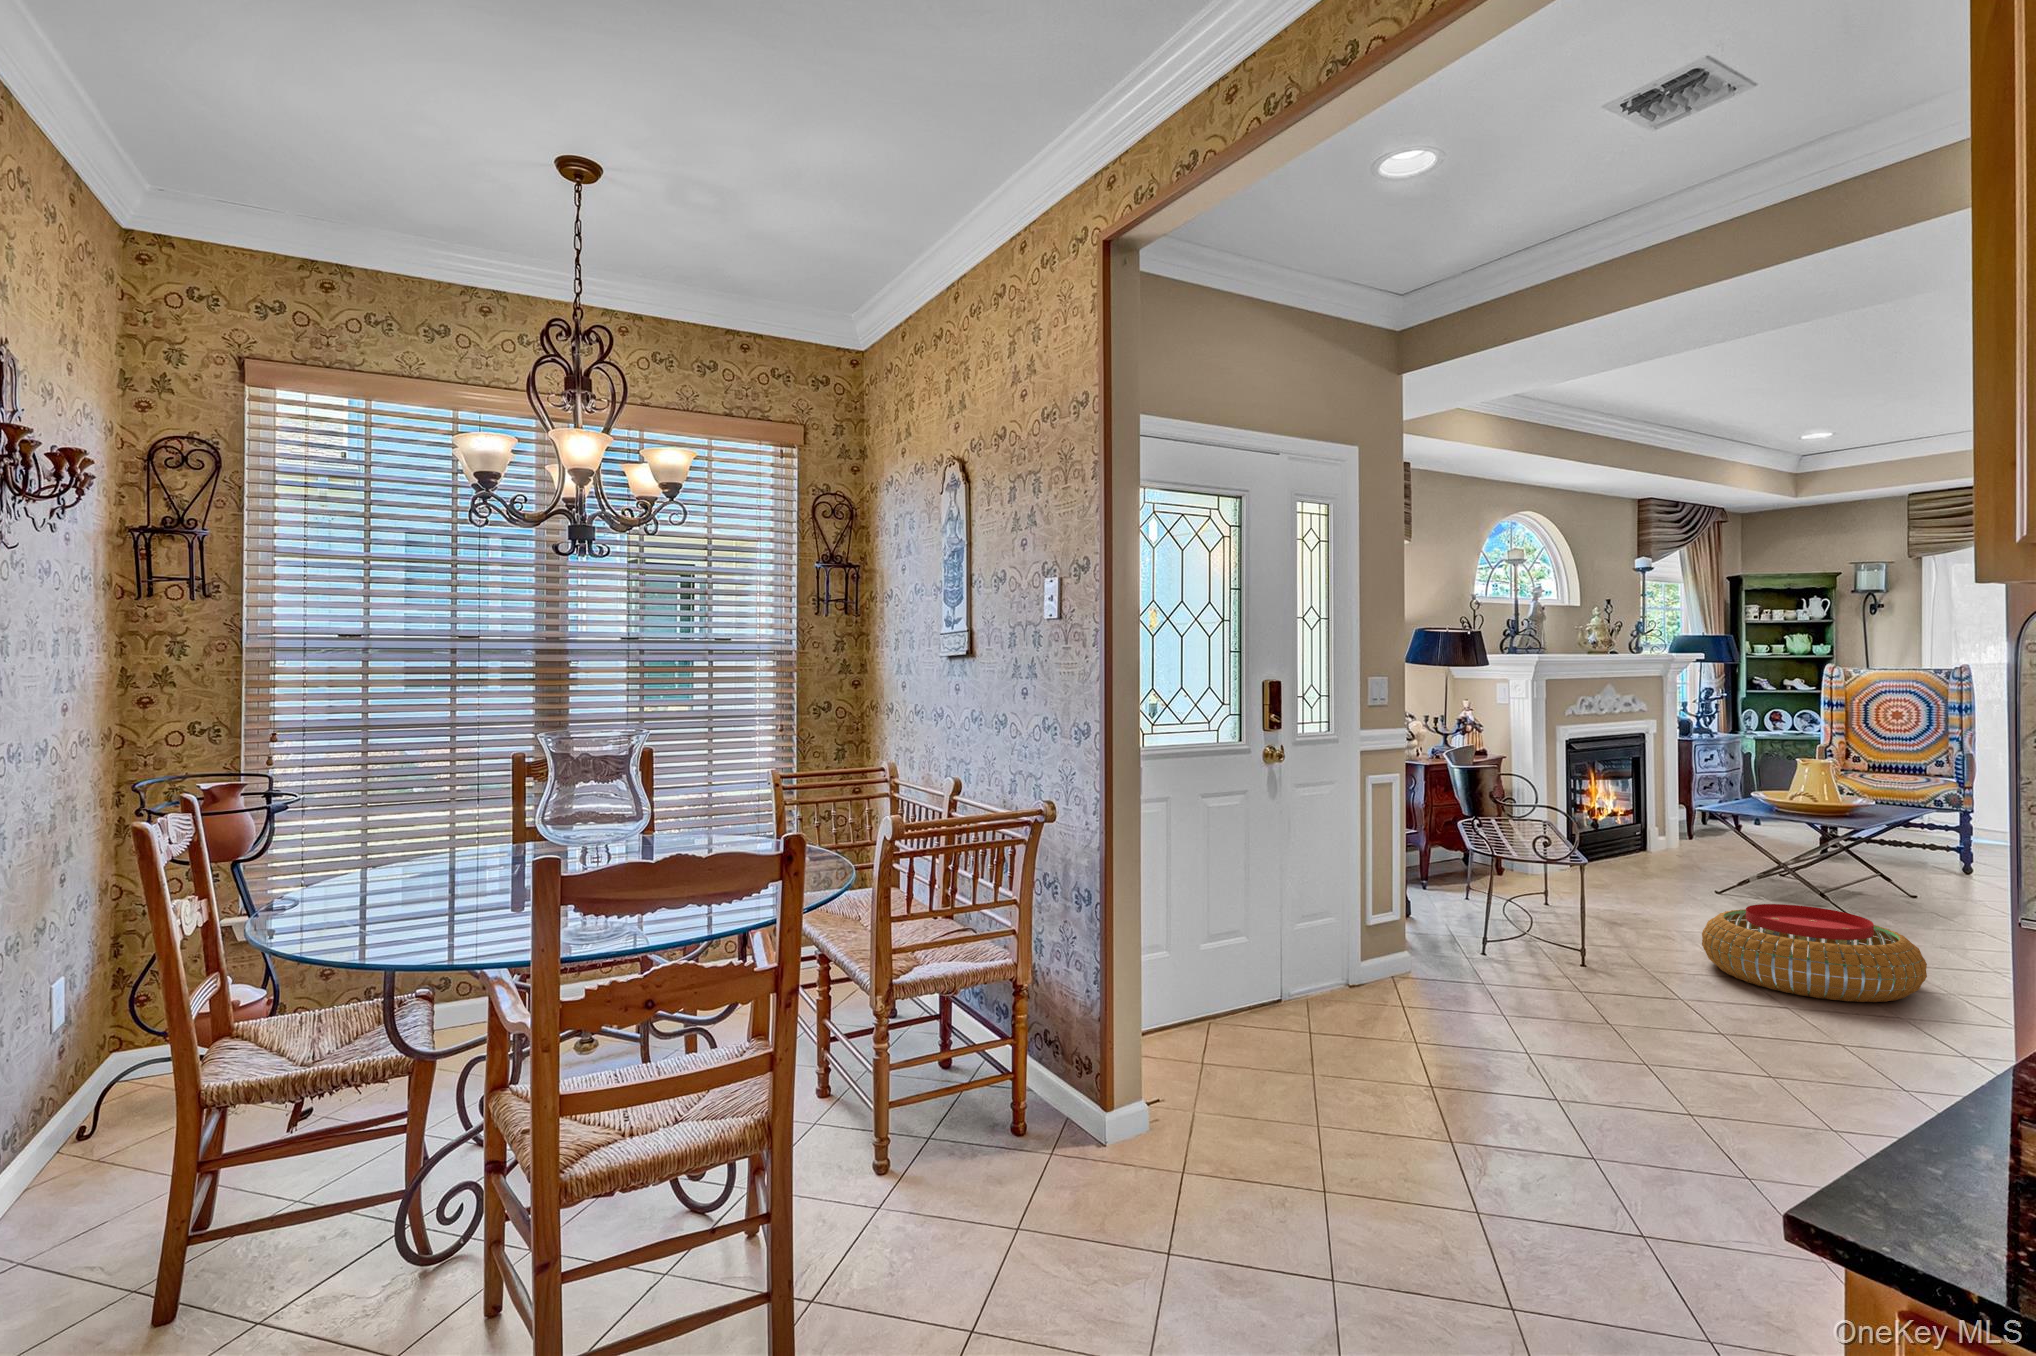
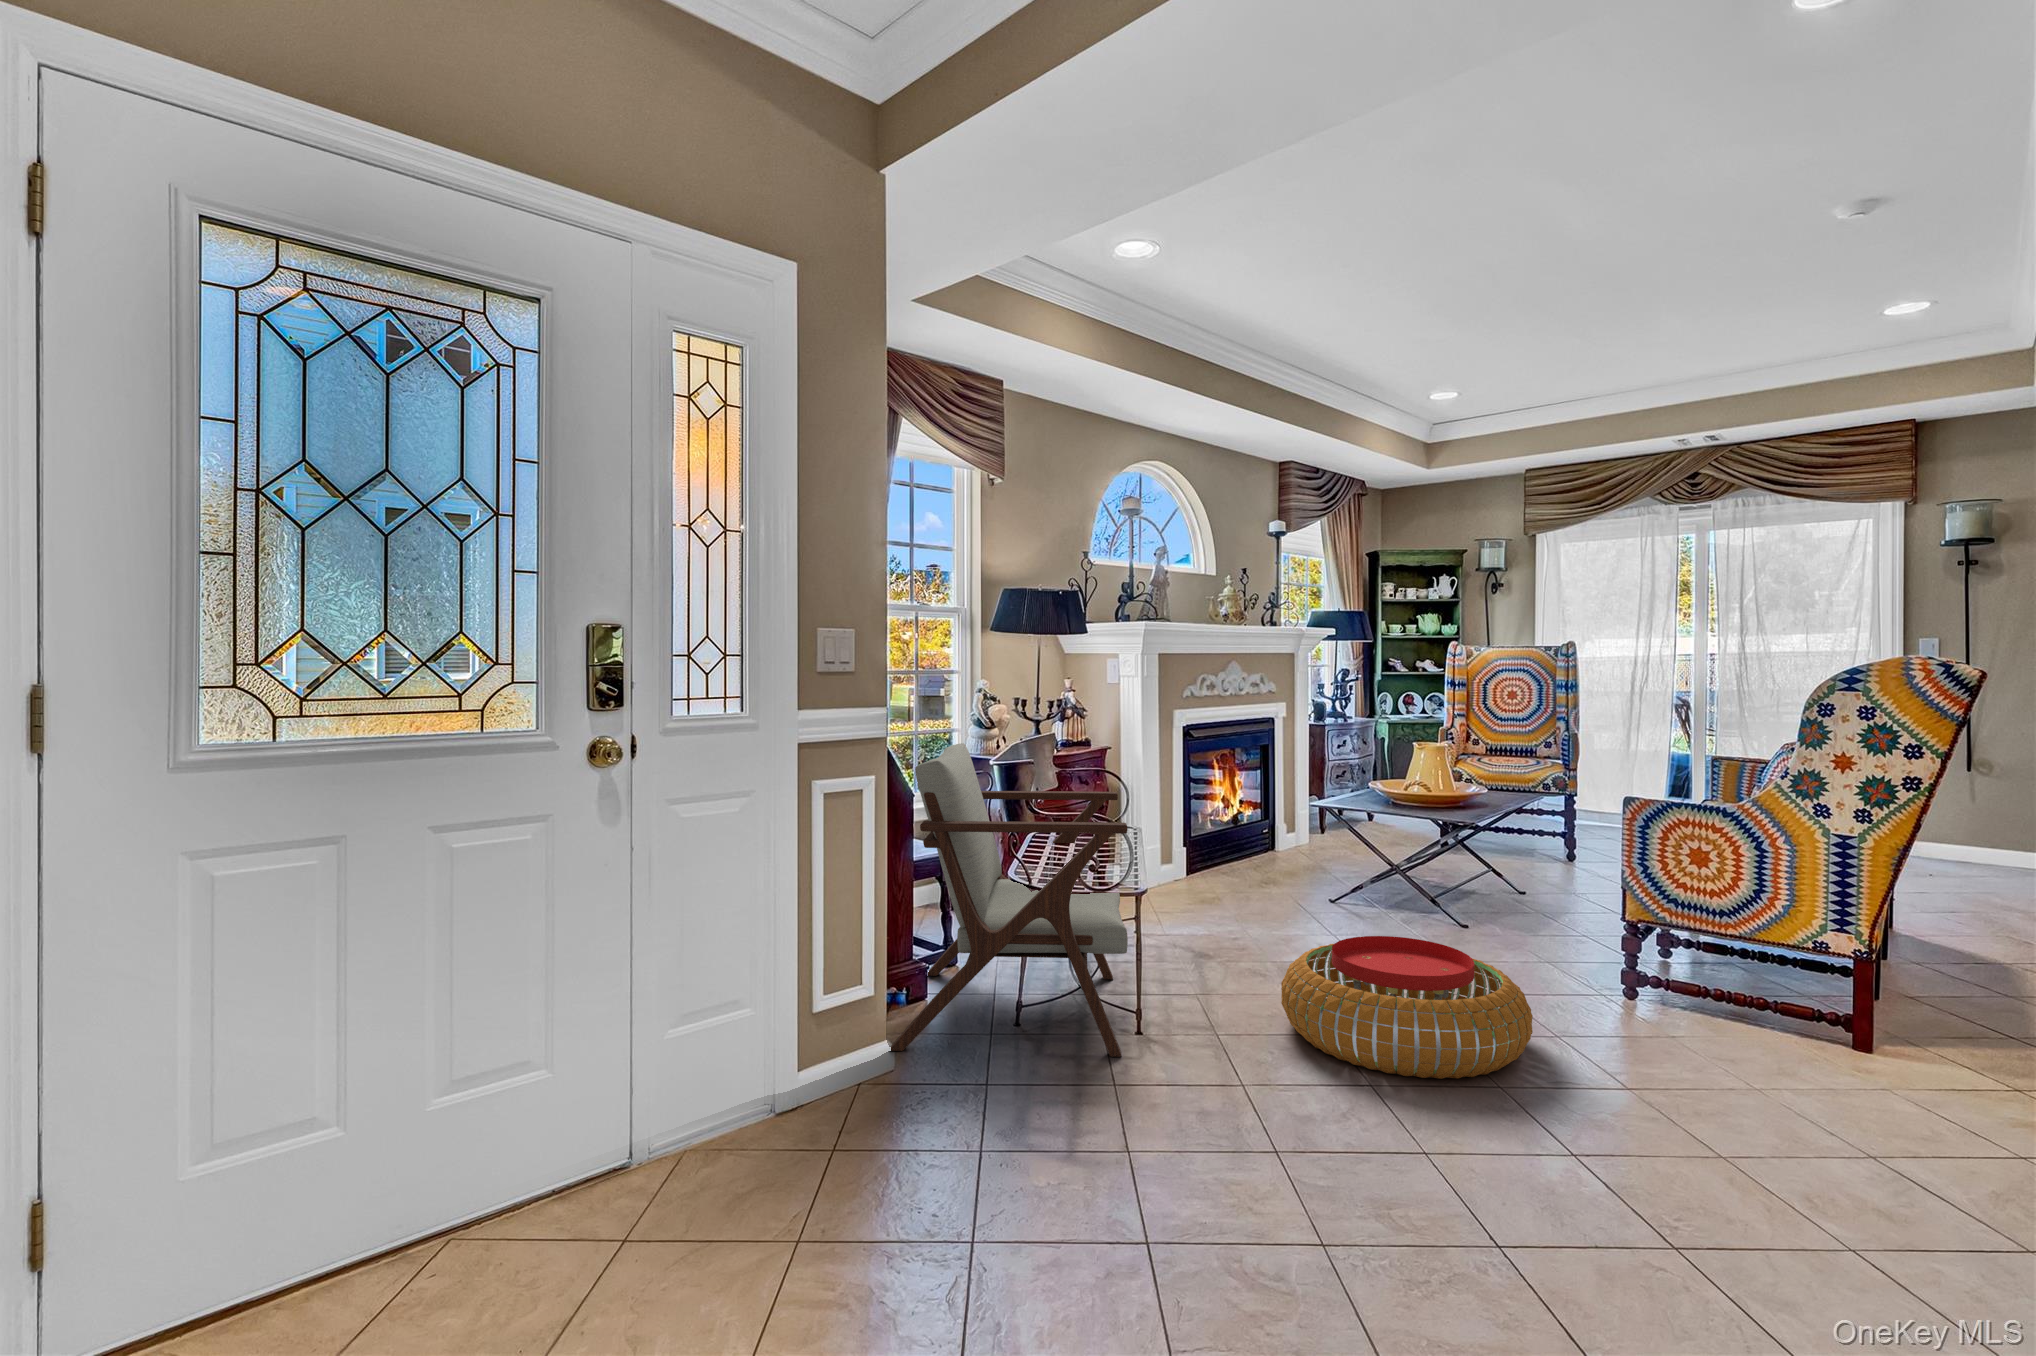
lounge chair: none [1396,753,1585,973] -> present [891,743,1128,1057]

